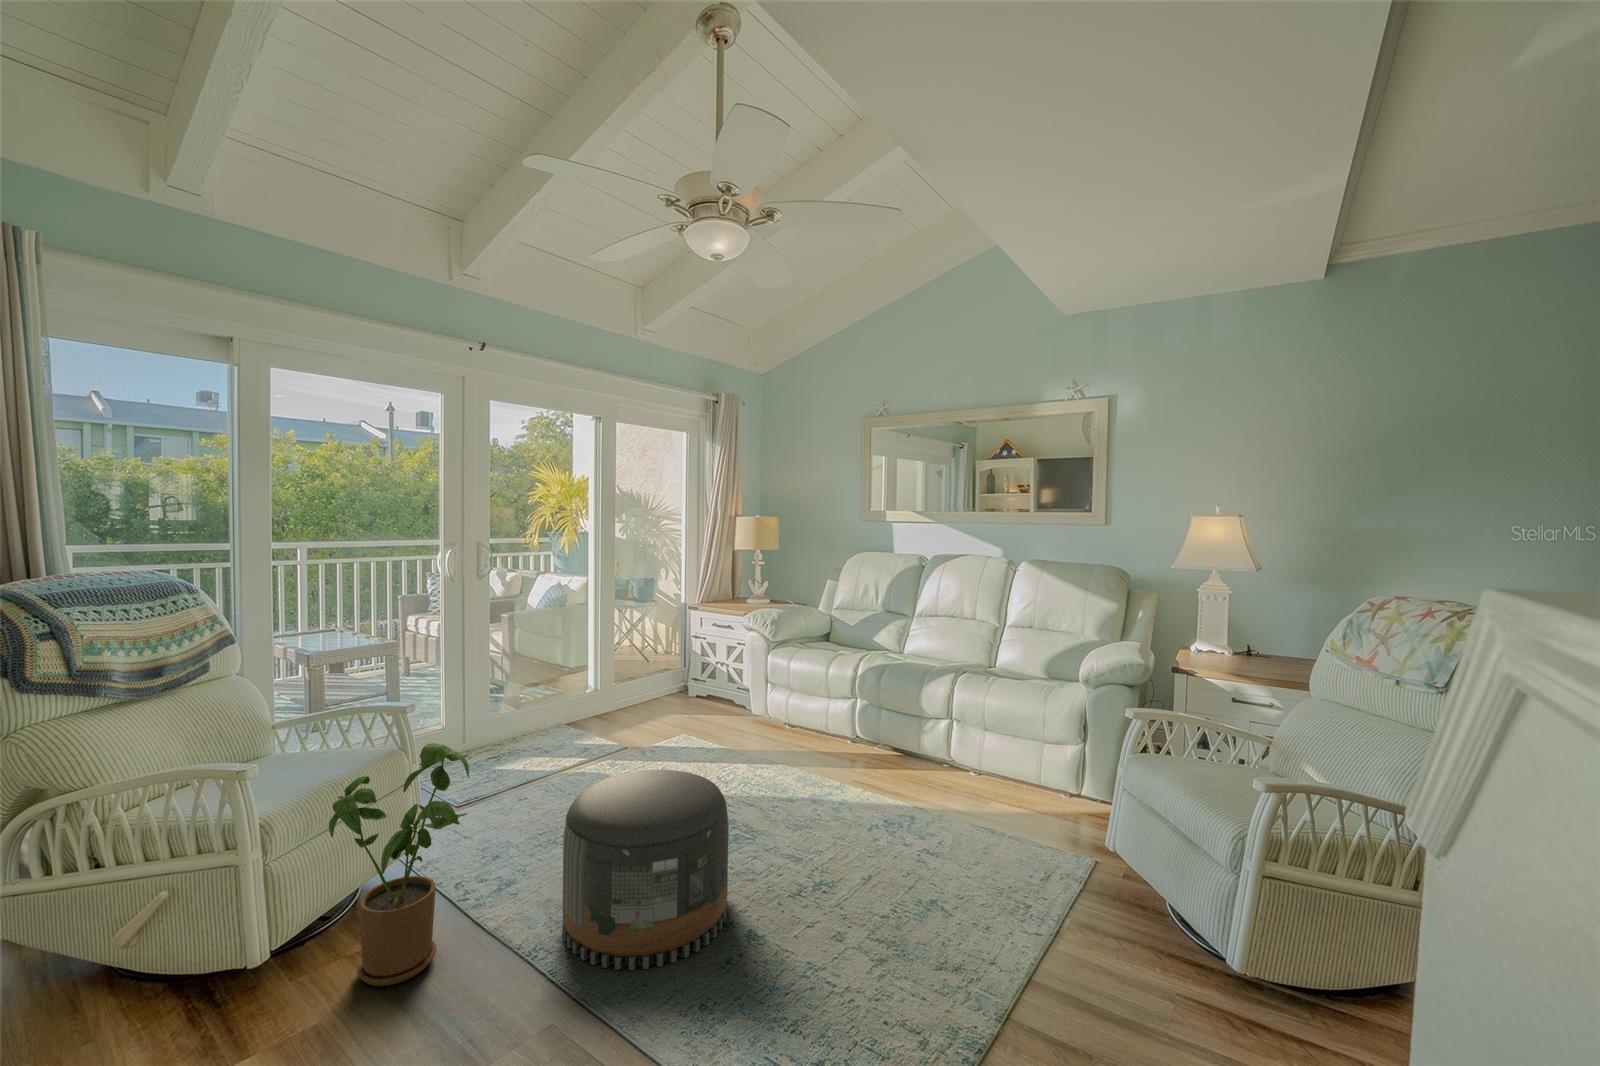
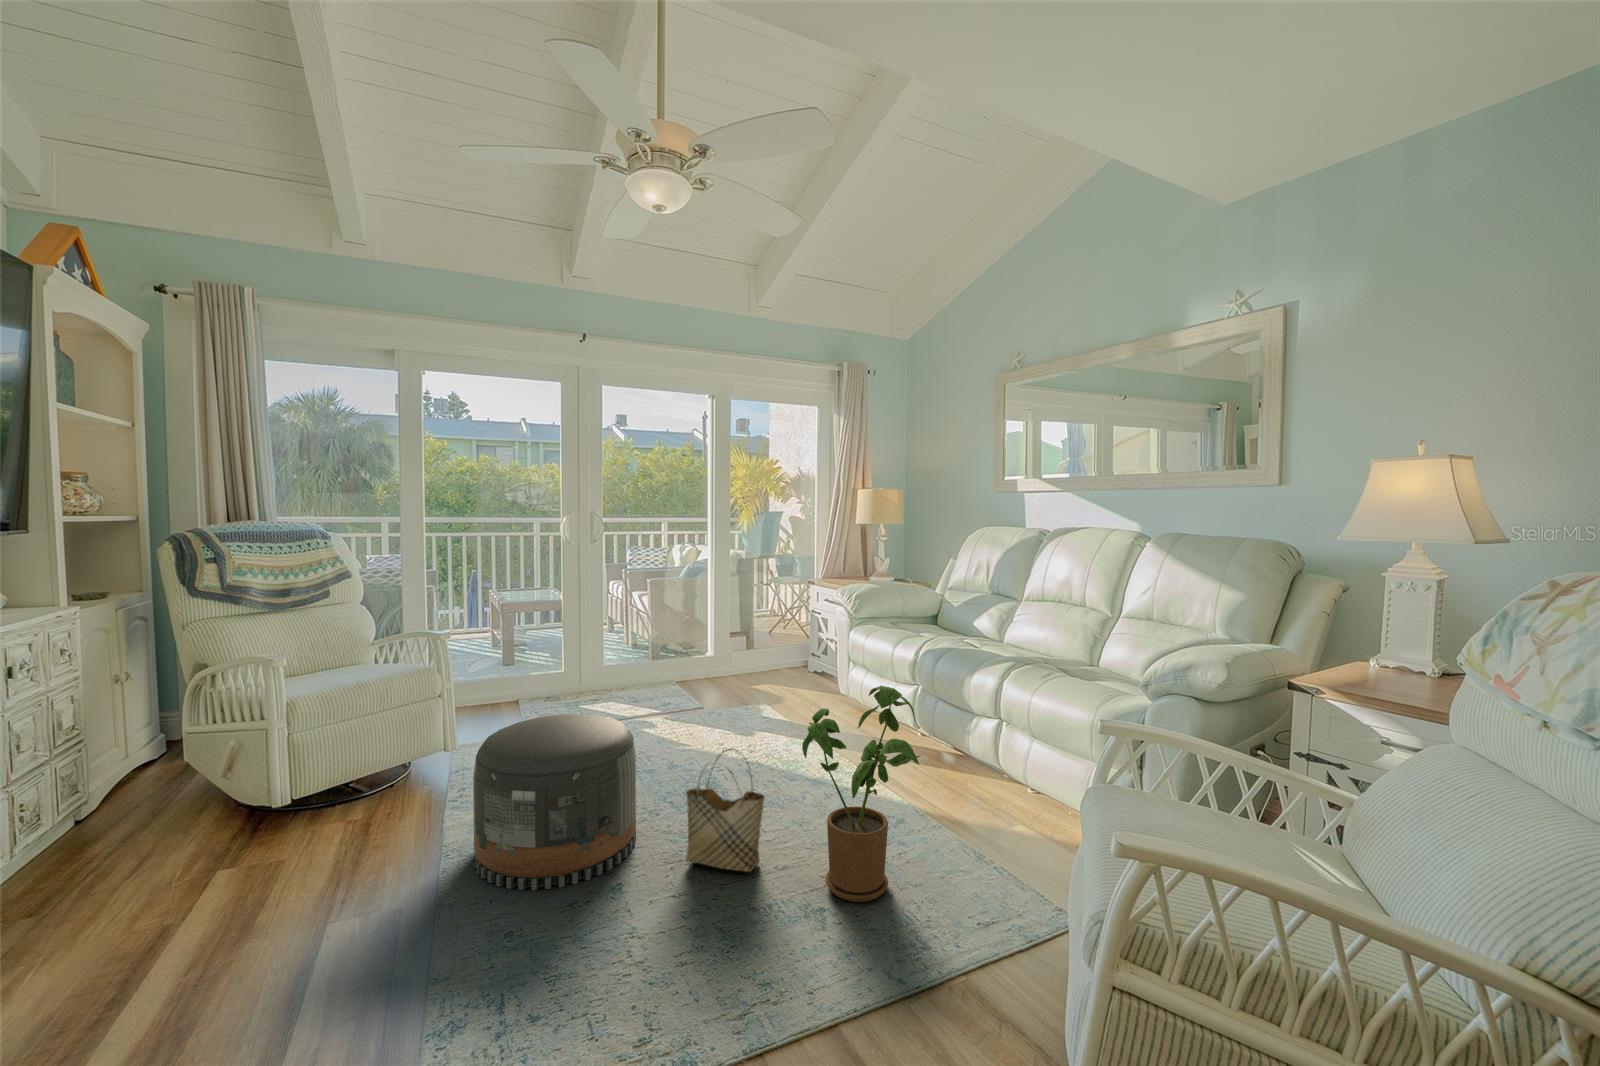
house plant: present [329,743,469,986] -> present [802,685,919,902]
woven basket: none [783,779,855,895] -> present [686,749,765,872]

